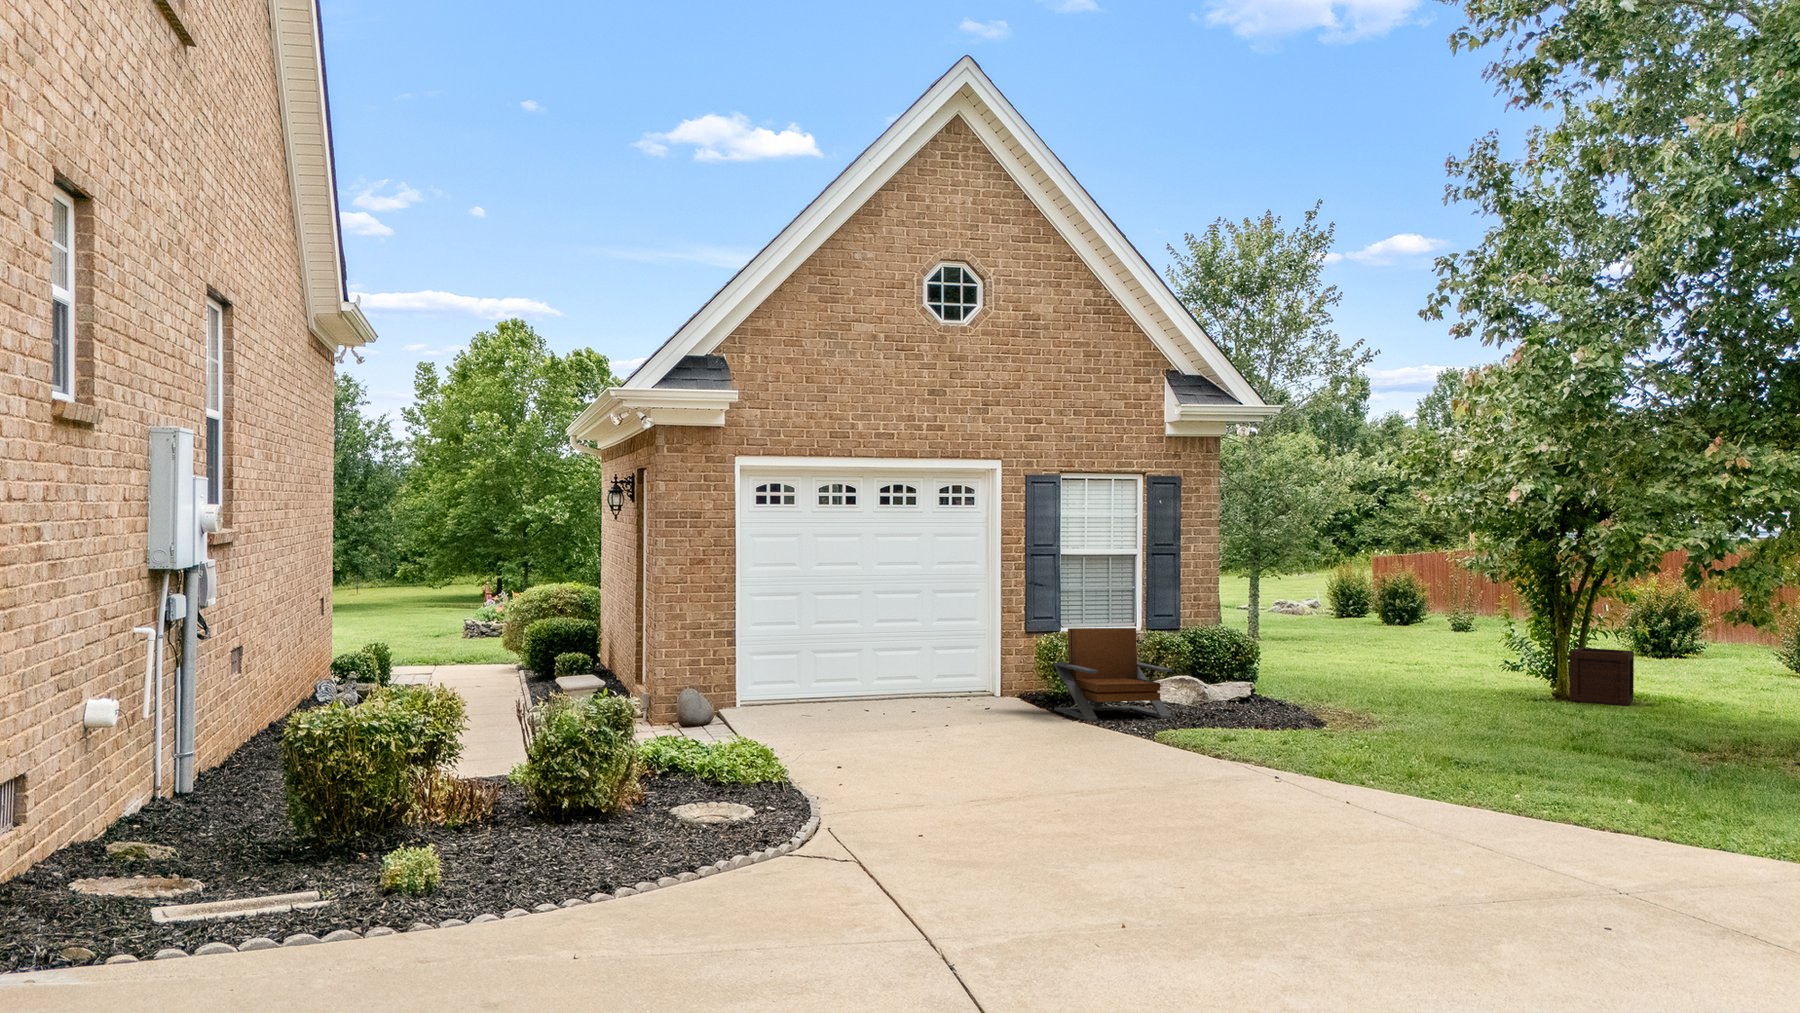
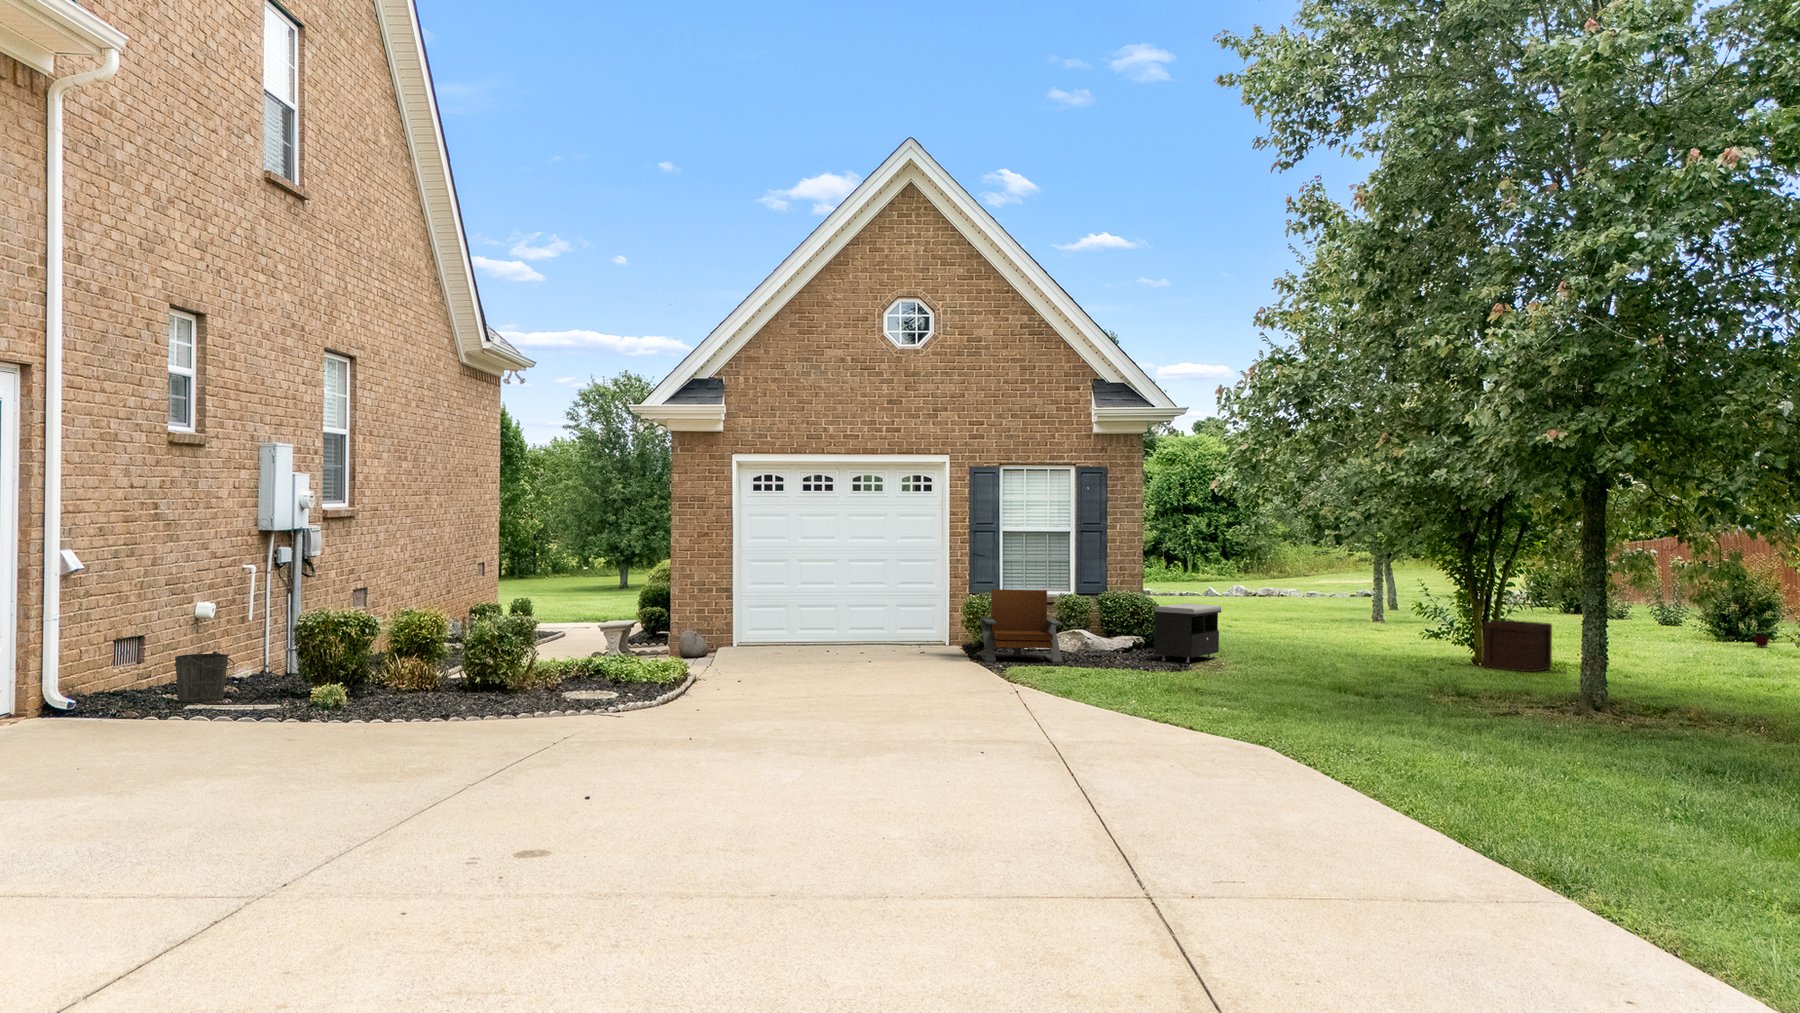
potted plant: none [1683,631,1722,663] -> present [1743,616,1771,647]
storage bench: none [1251,638,1308,710] -> present [1154,603,1221,663]
bucket: none [66,788,173,887] -> present [174,651,235,702]

